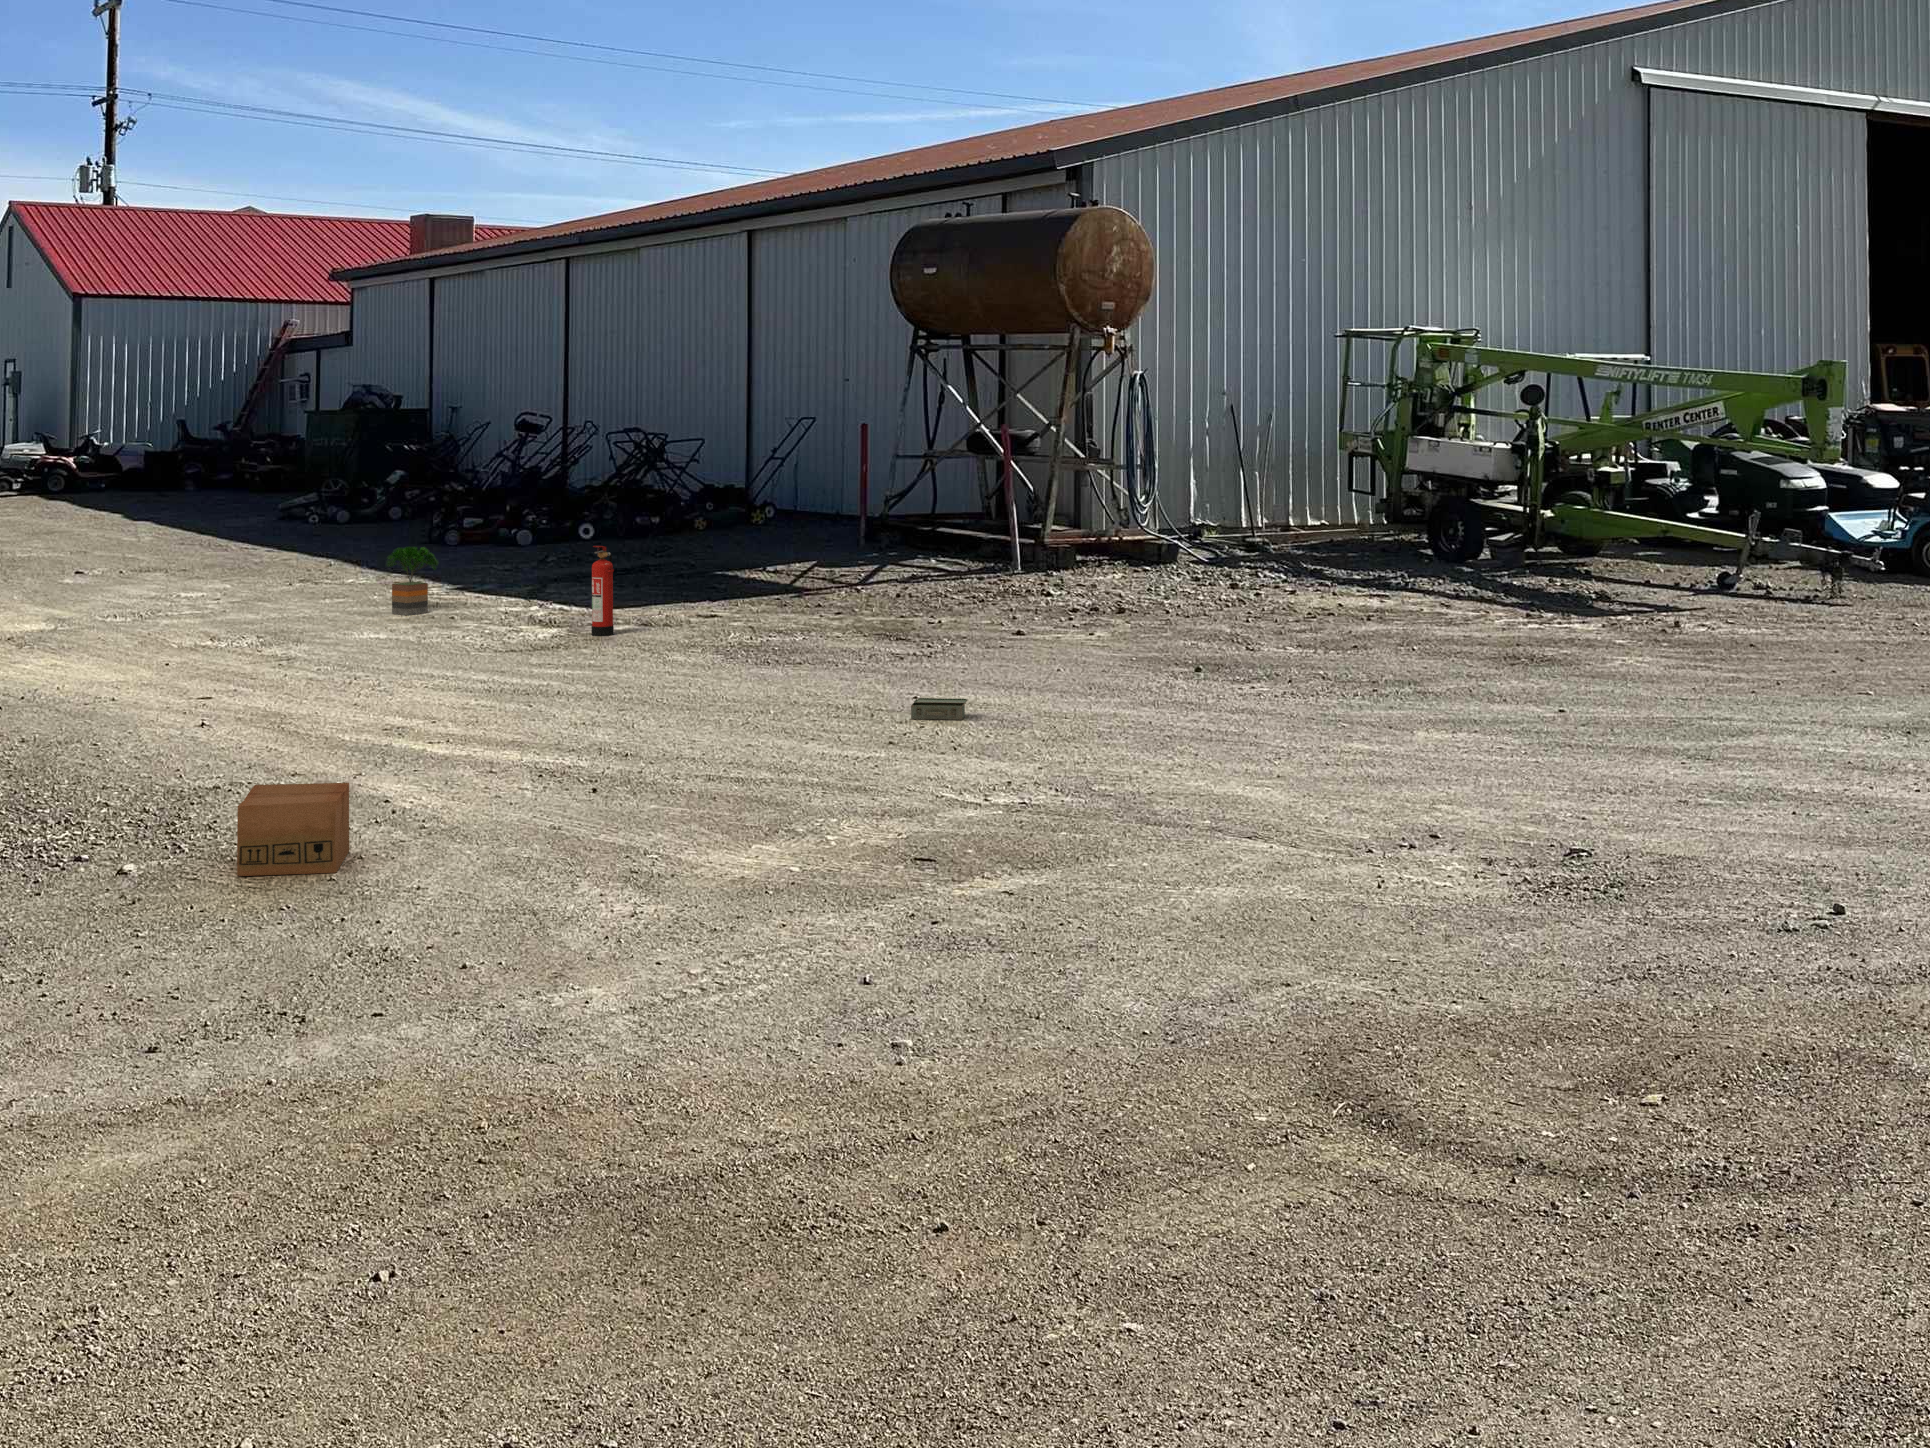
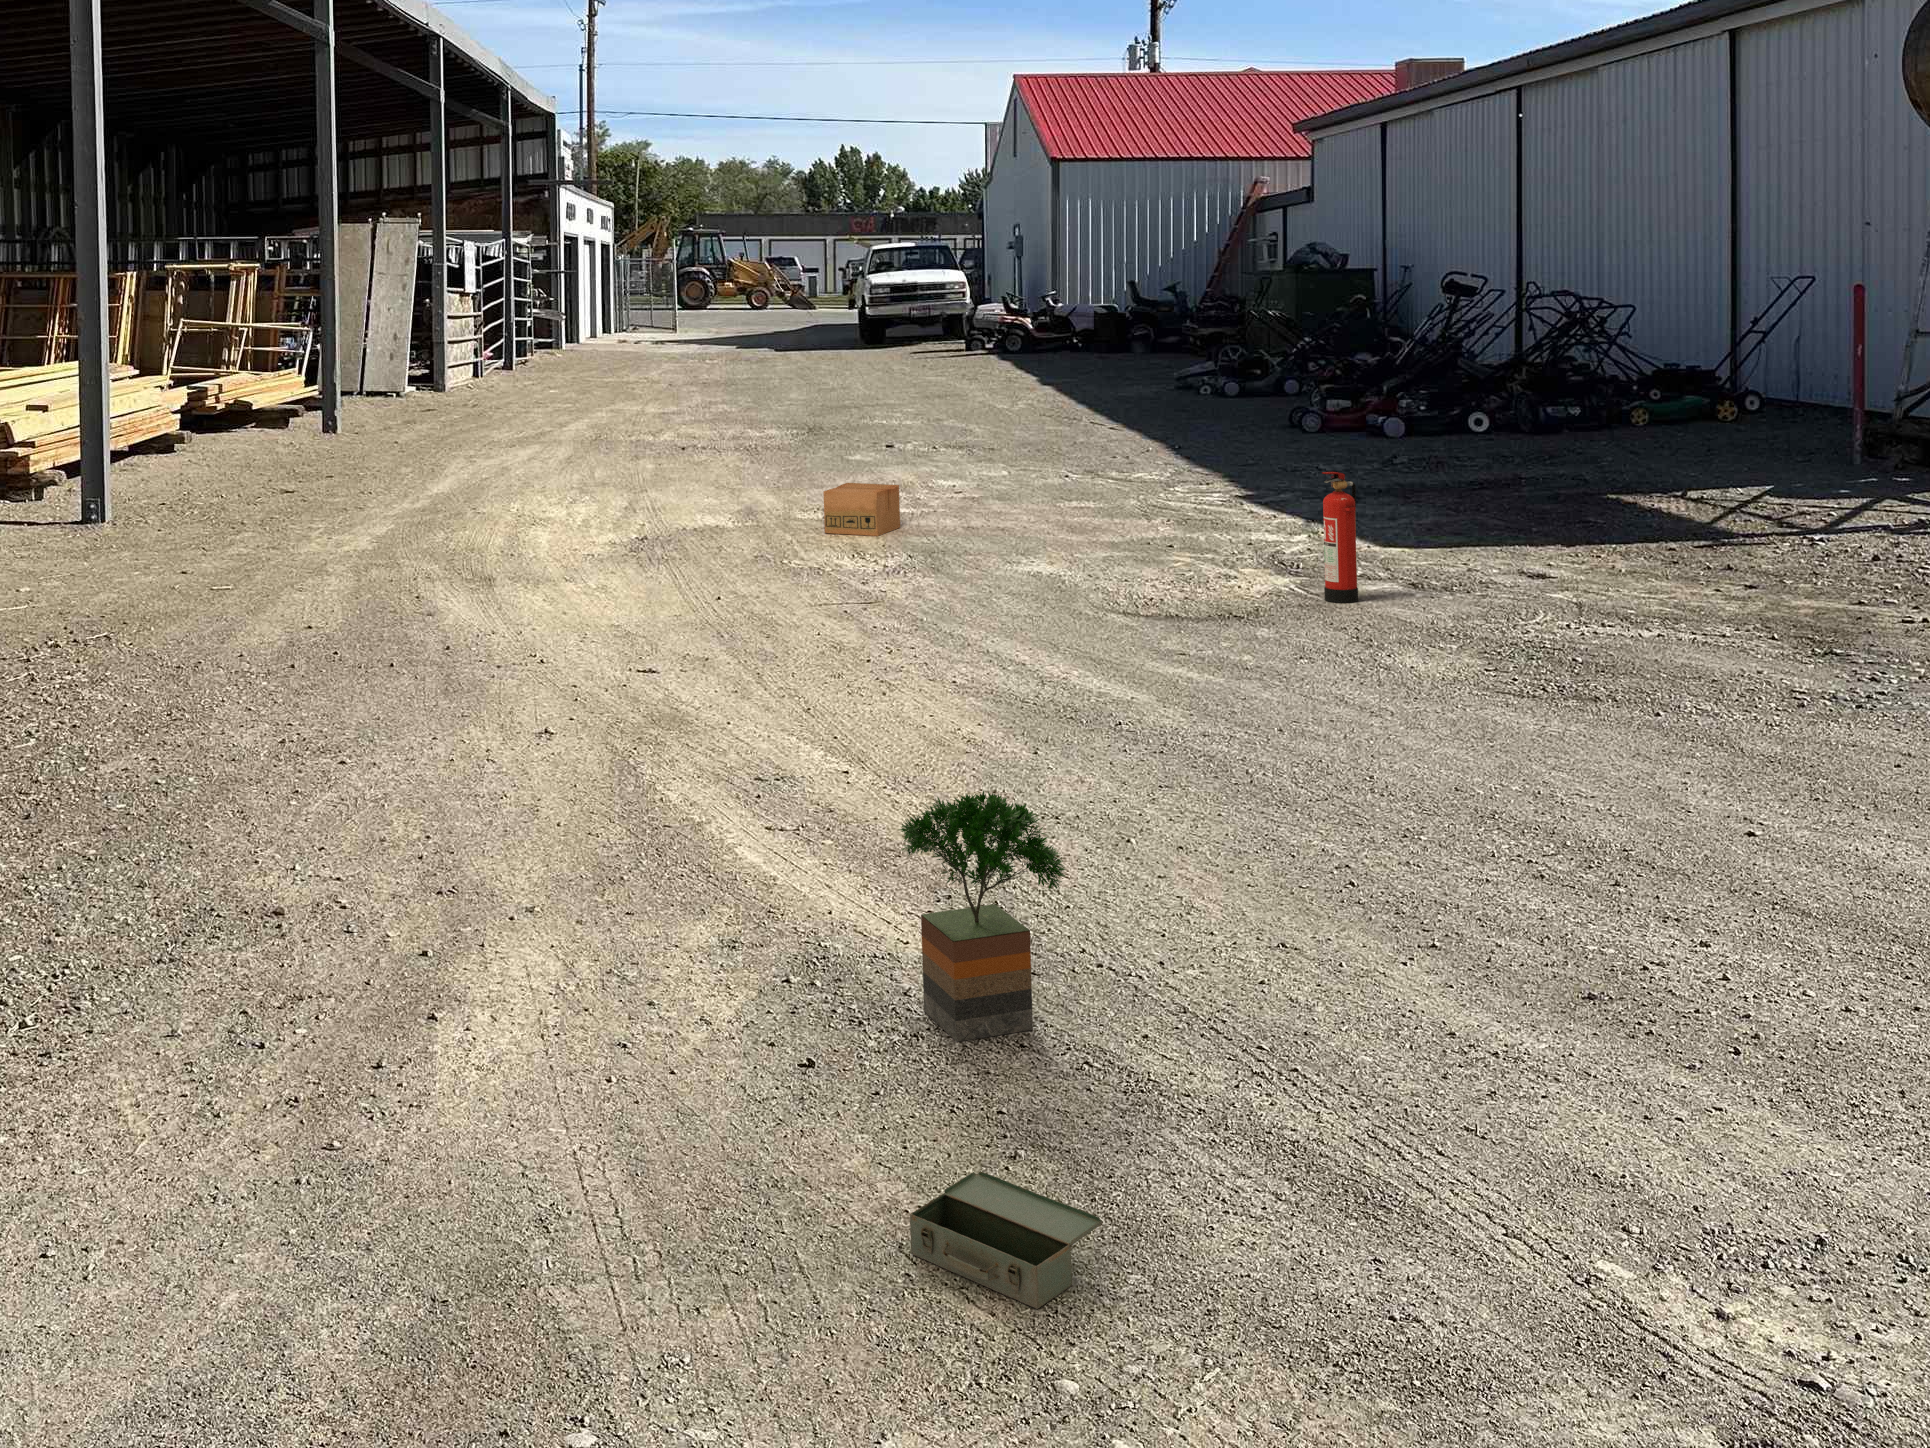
potted tree: present [387,547,438,615] -> present [899,791,1066,1042]
toolbox: present [911,698,967,720] -> present [910,1171,1102,1309]
cardboard box: present [237,783,349,876] -> present [823,483,900,536]

